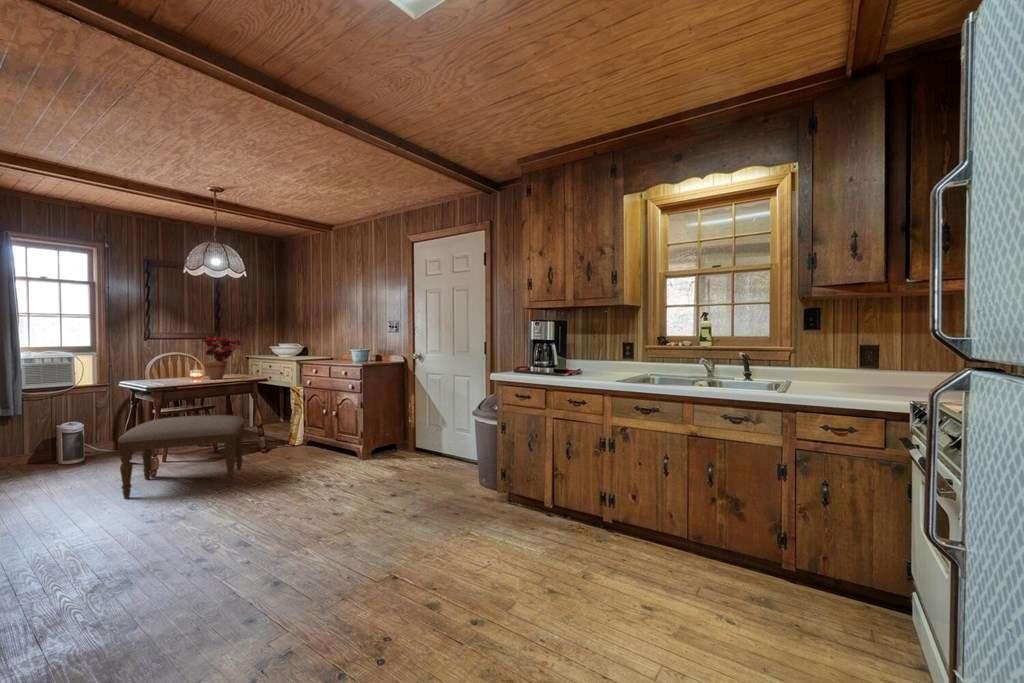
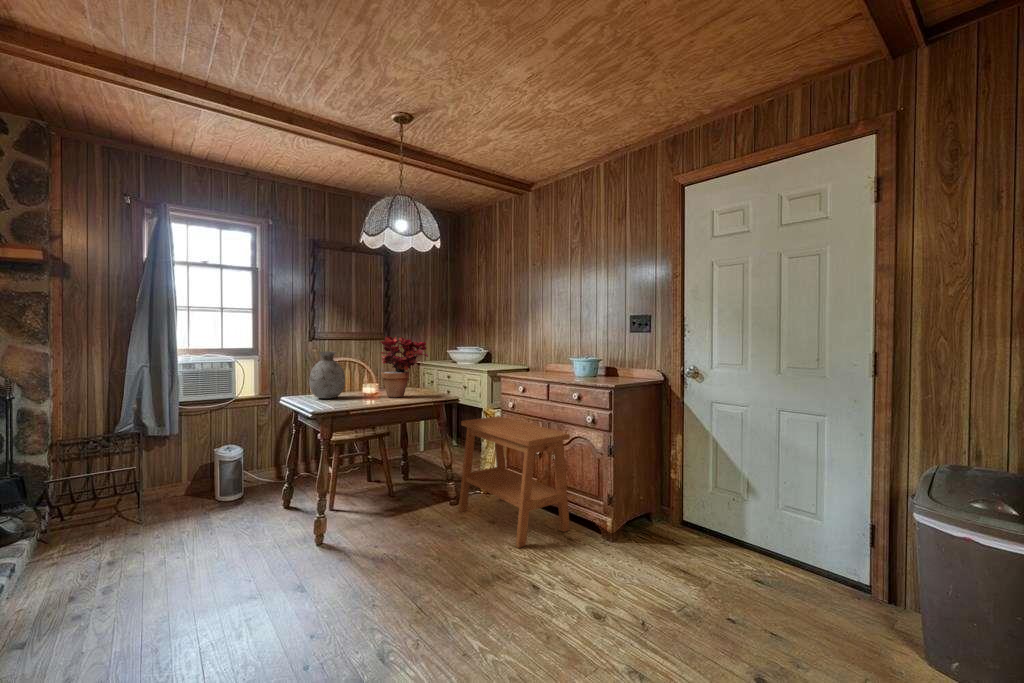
vase: none [143,347,174,381] -> present [309,351,345,399]
side table: none [266,391,340,468] -> present [459,416,570,548]
ottoman: present [118,415,244,499] -> none [277,458,440,597]

